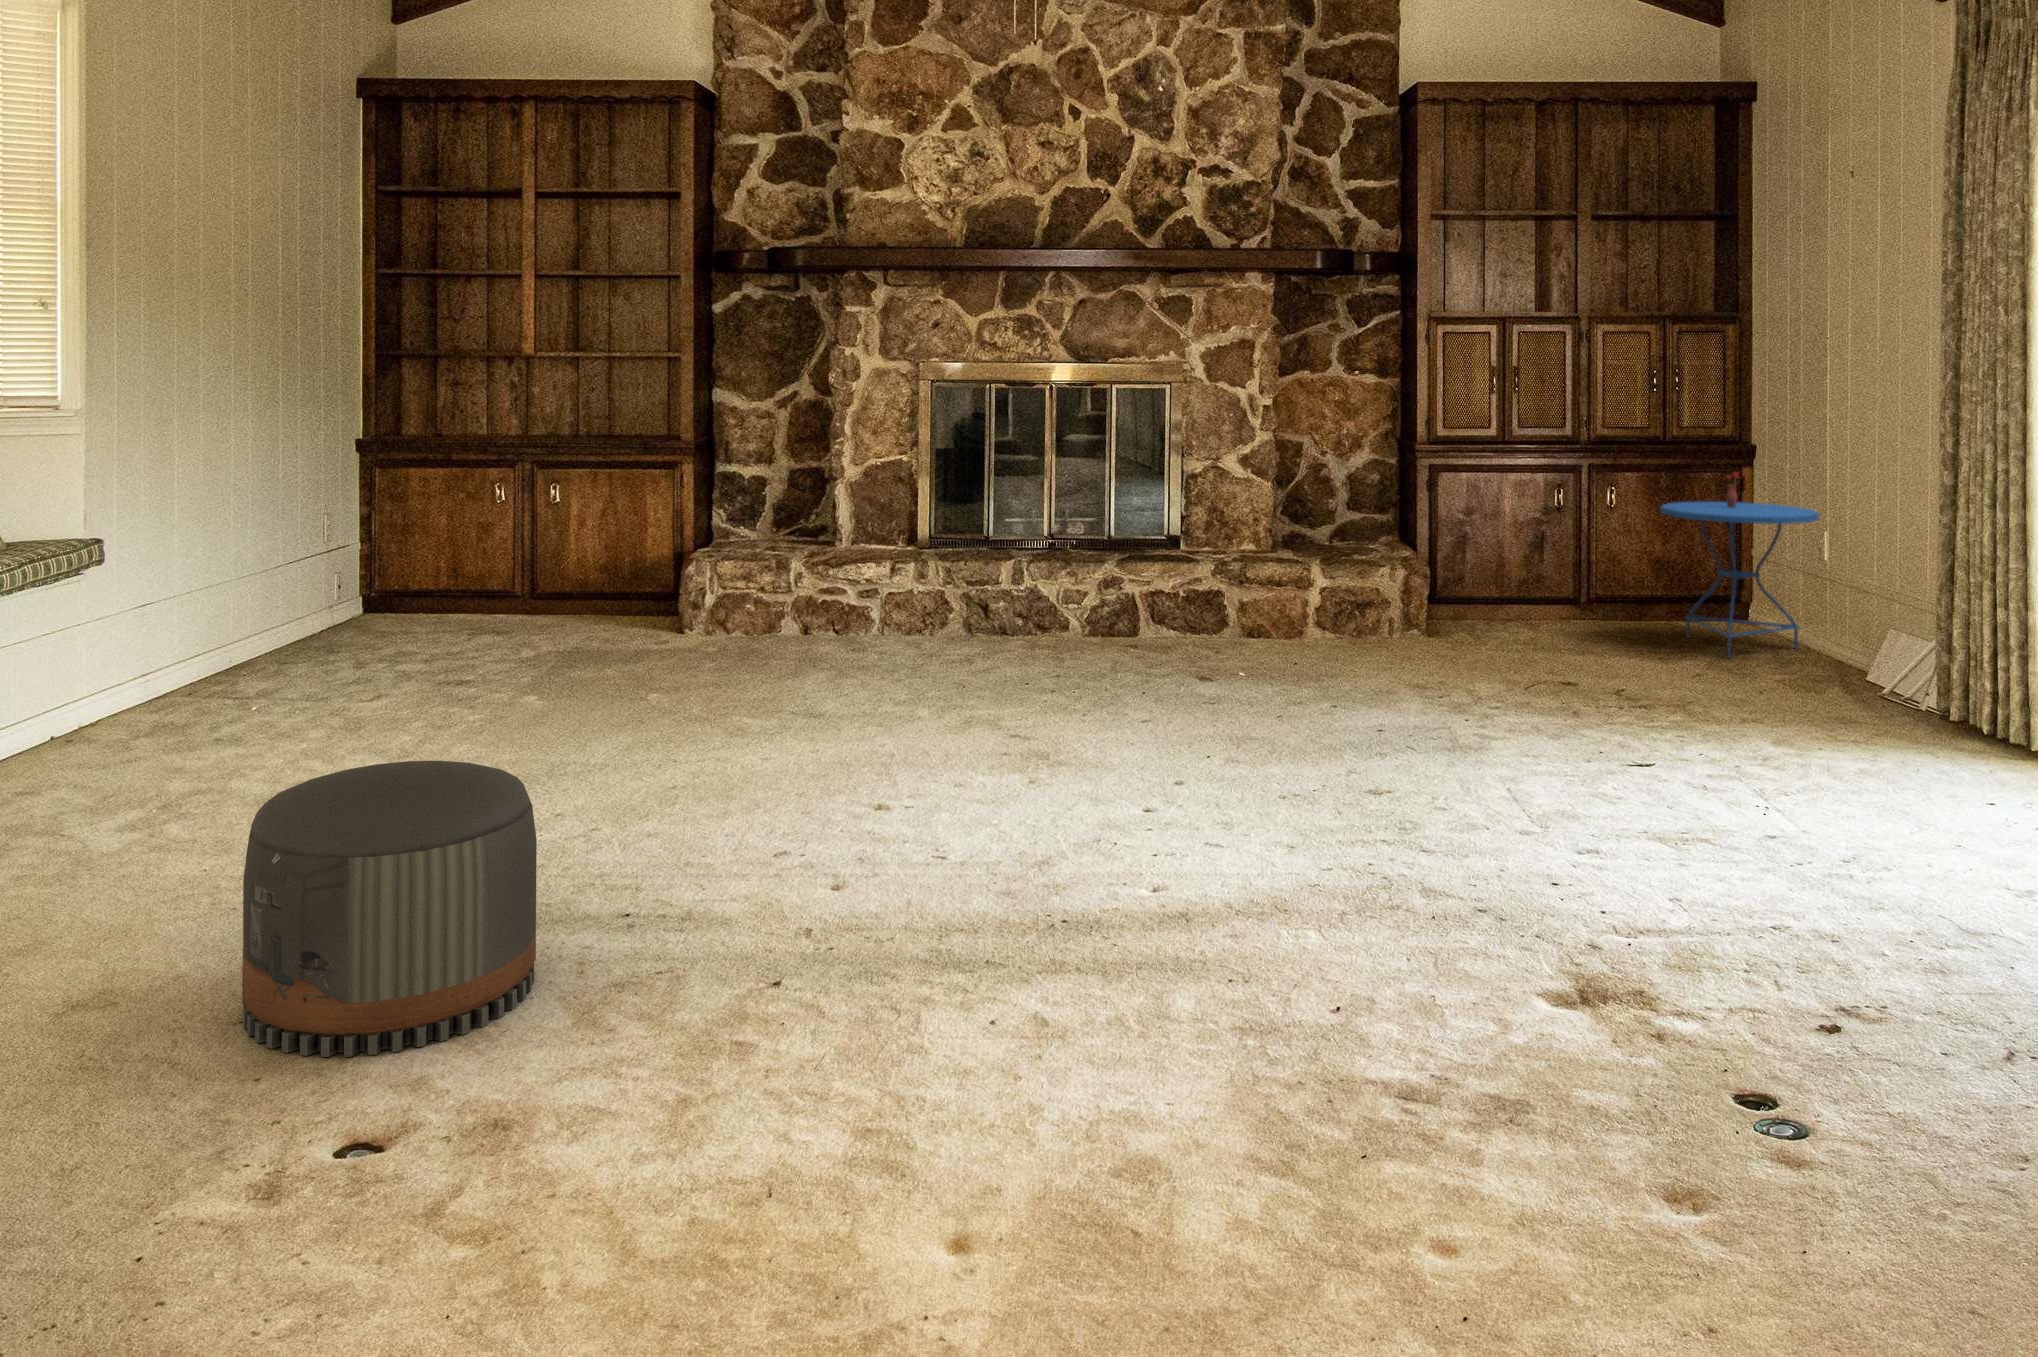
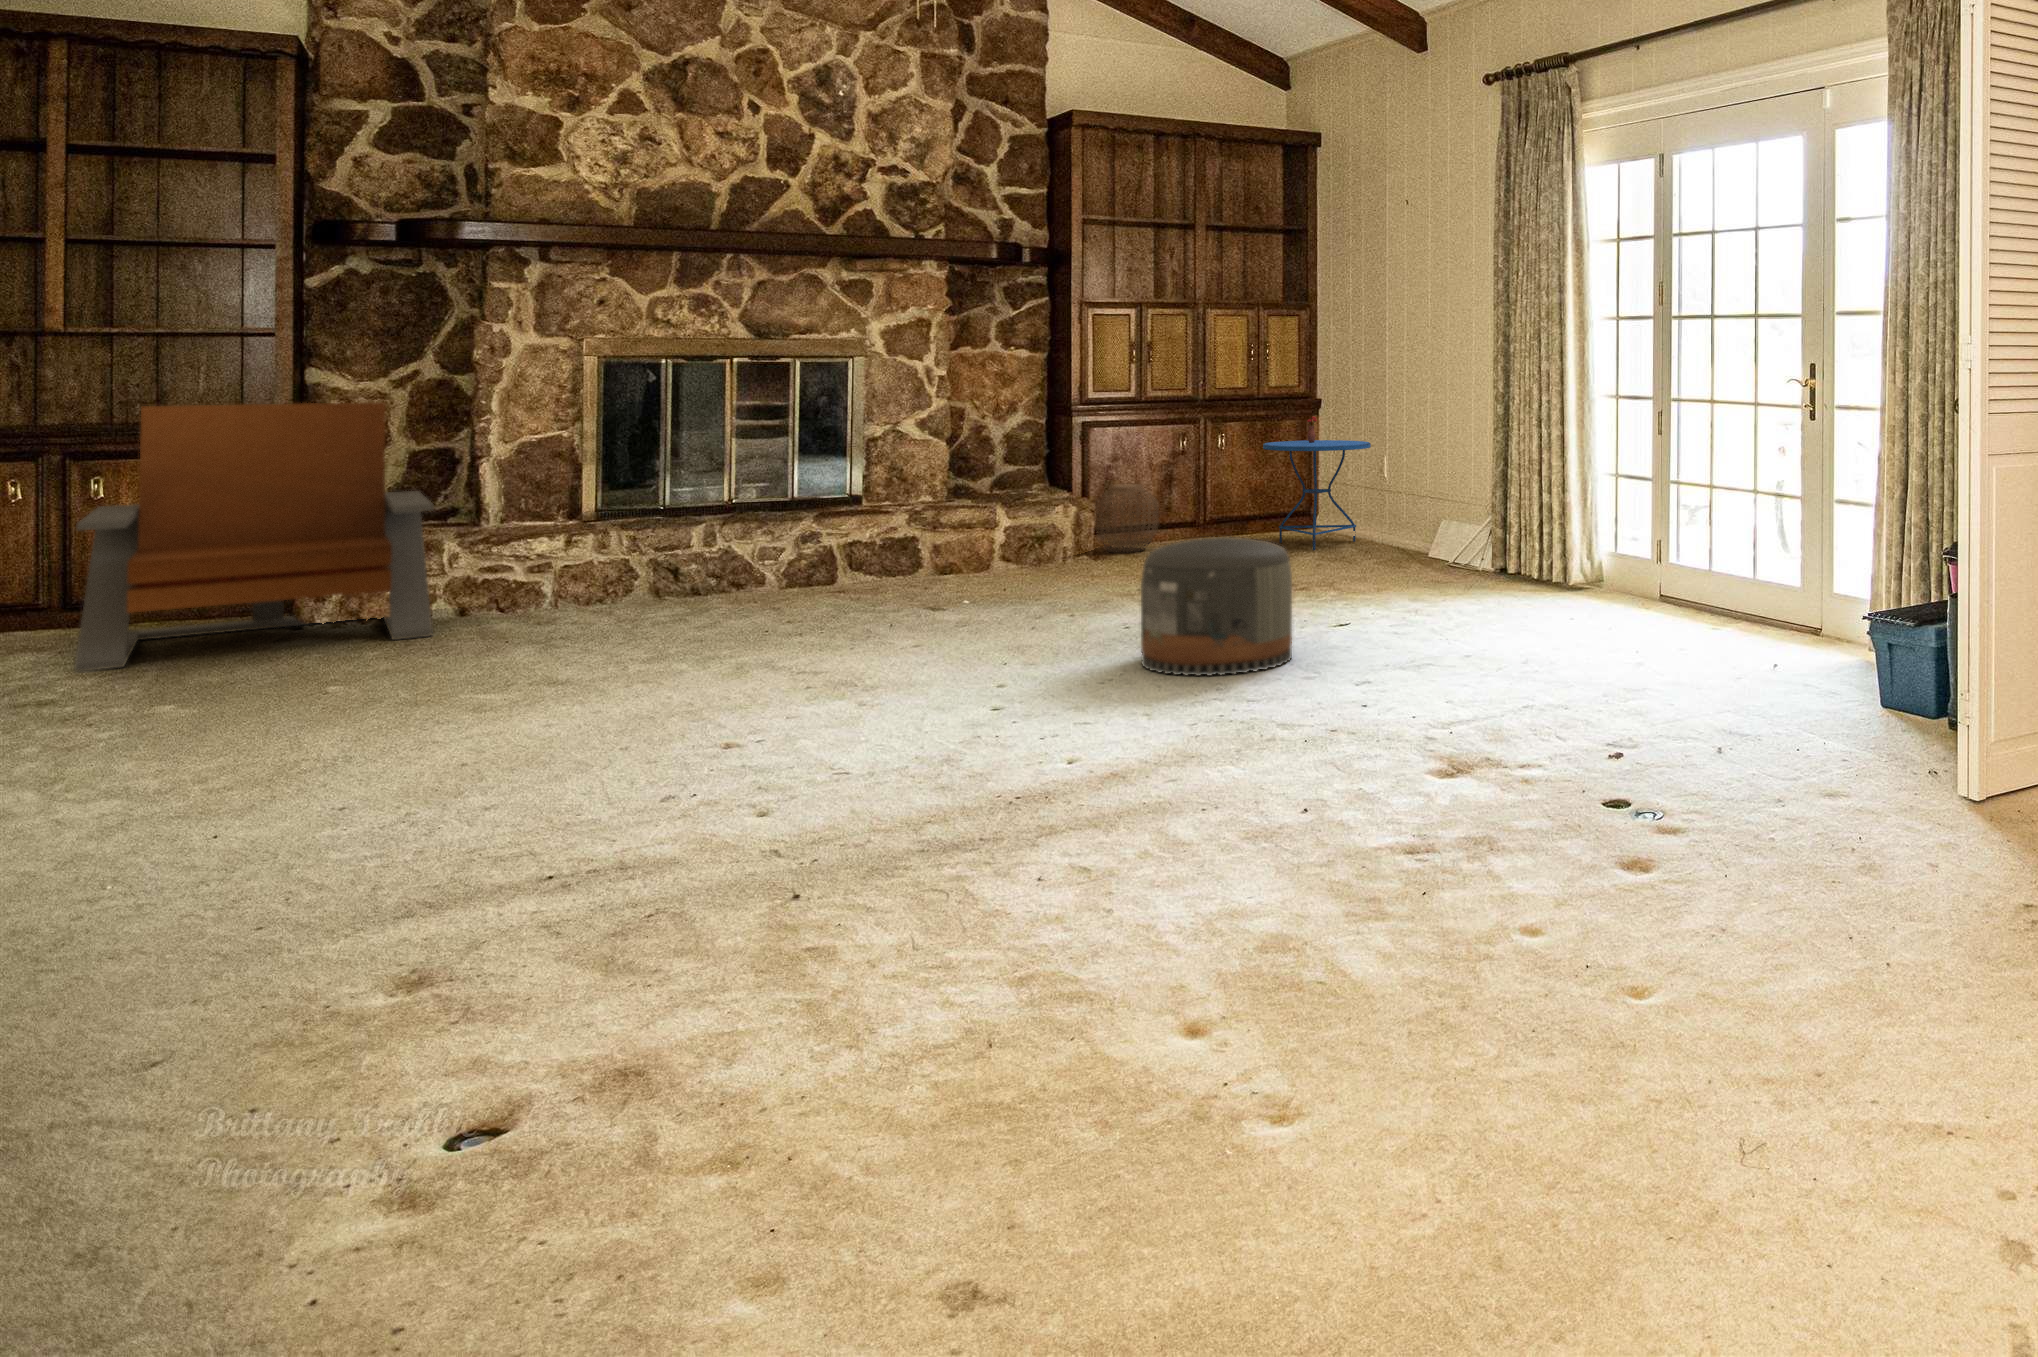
lounge chair: none [503,425,780,663] -> present [74,402,433,672]
woven basket: none [1439,543,1521,631] -> present [1093,484,1158,552]
pouf: present [242,760,537,1057] -> present [1141,537,1292,676]

